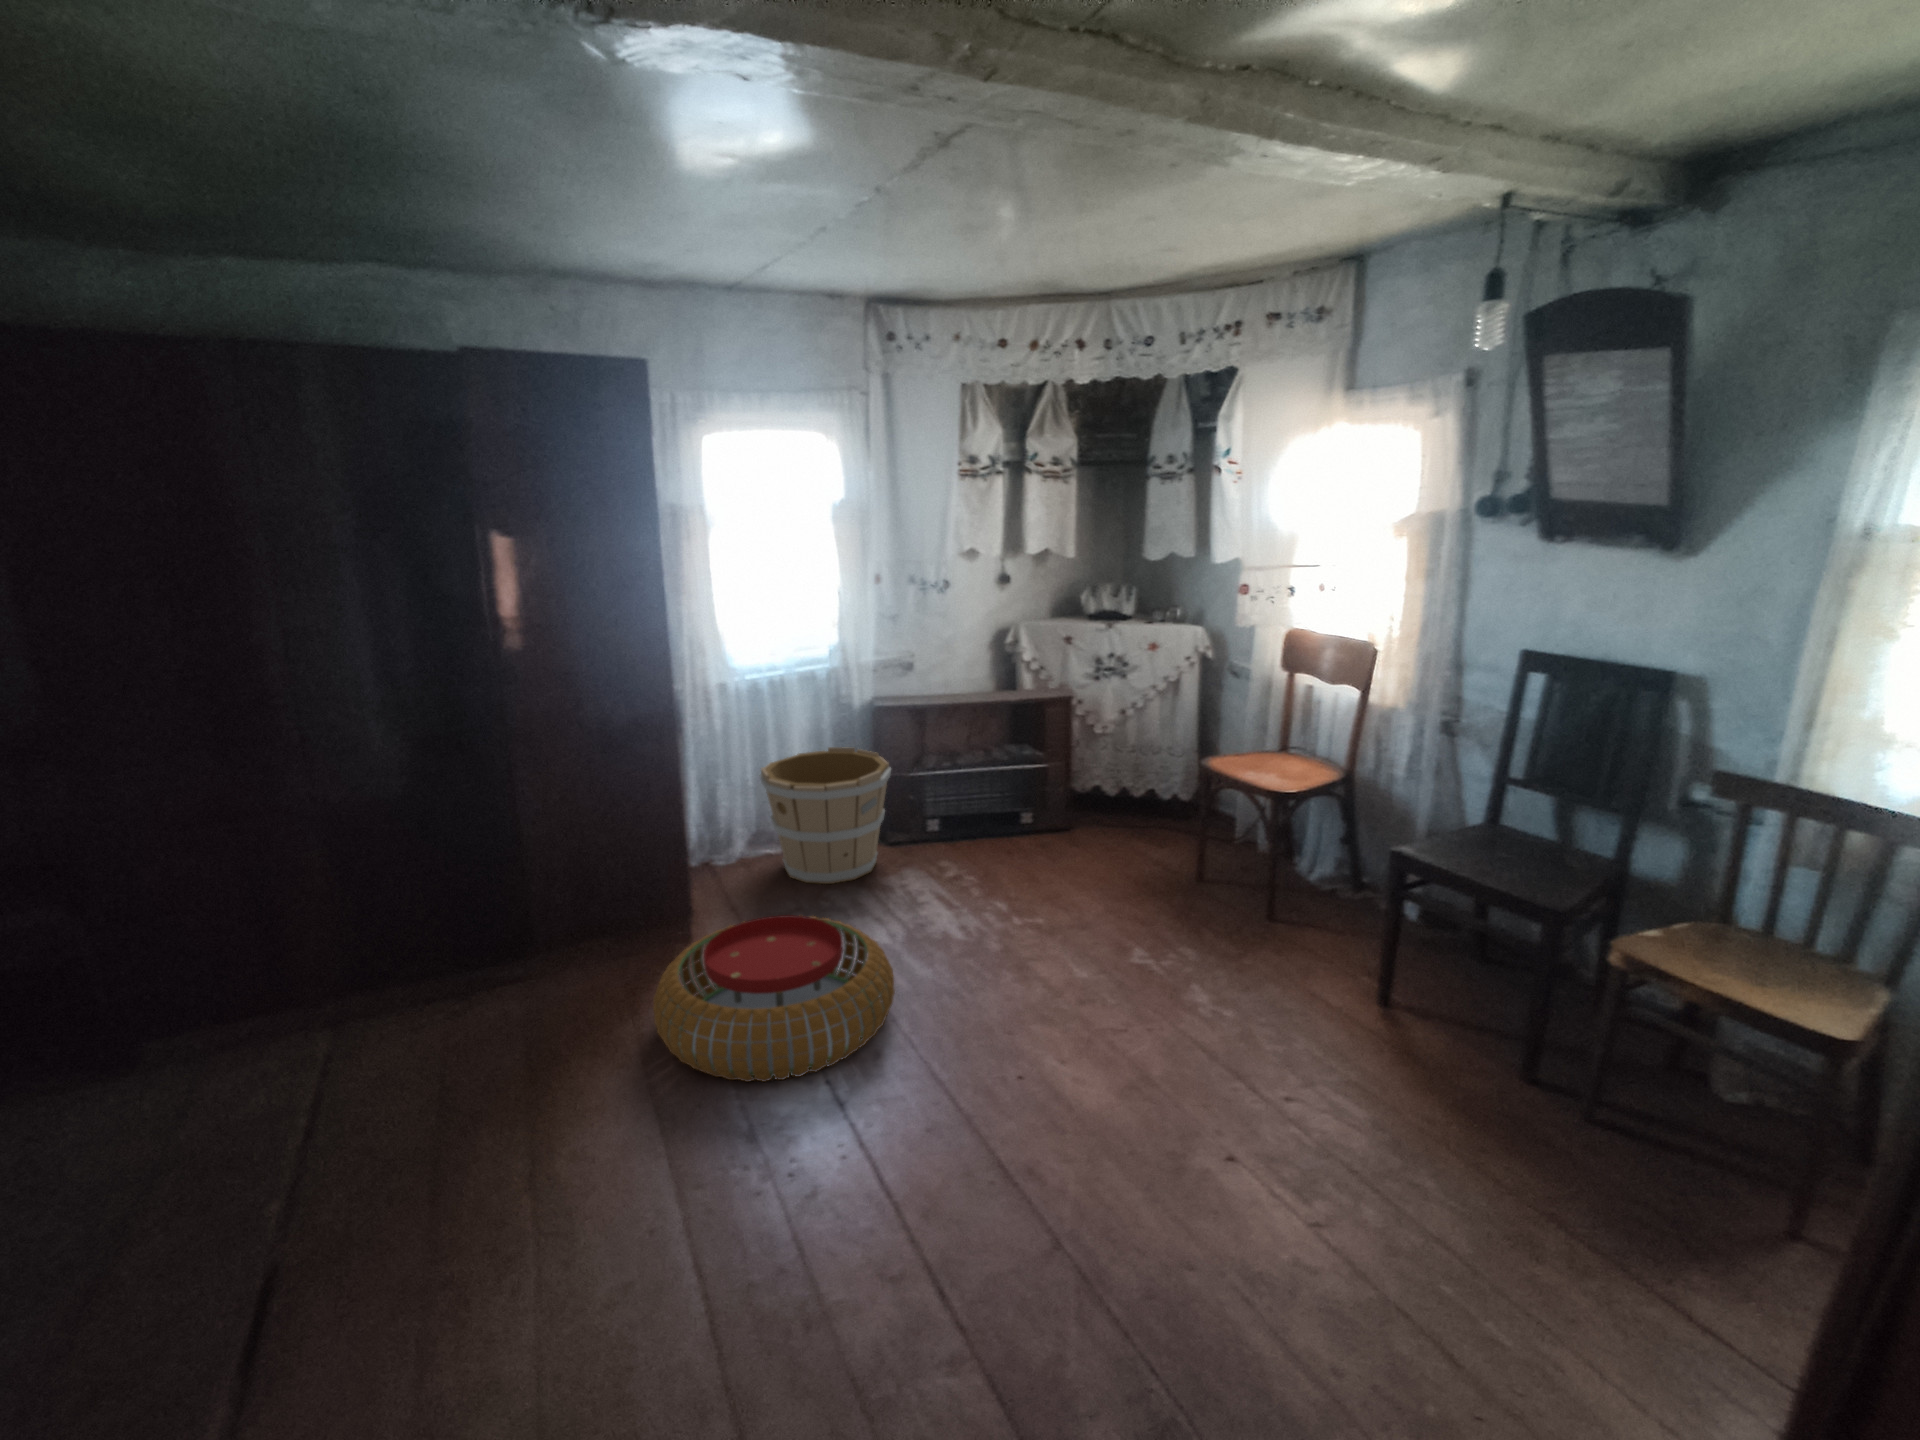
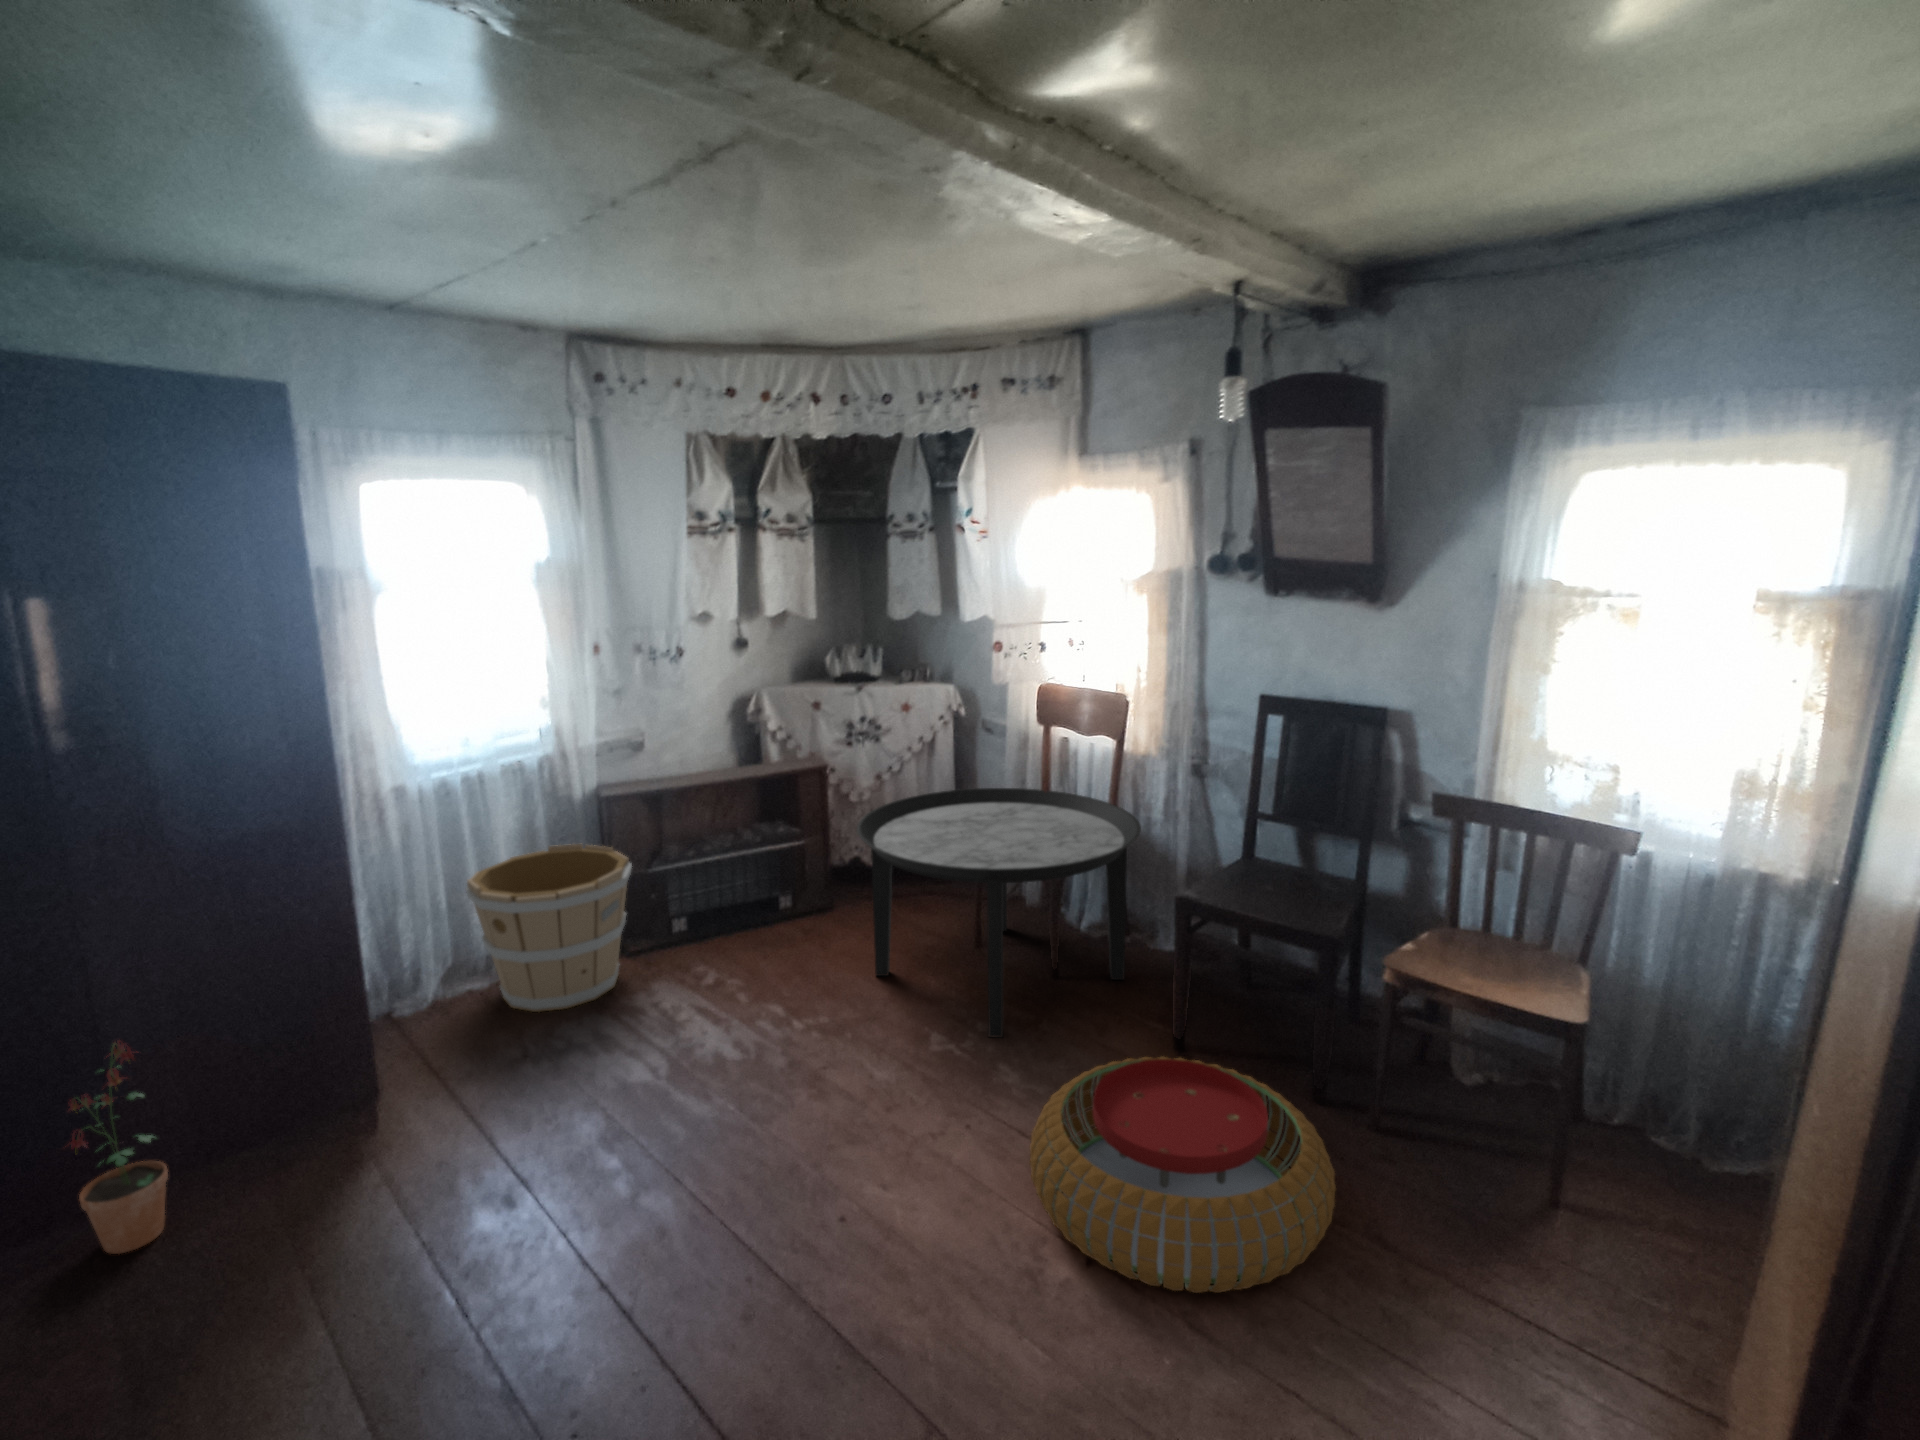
round table: none [1083,728,1372,965] -> present [857,788,1141,1037]
potted plant: none [470,856,536,1008] -> present [69,1041,168,1254]
pouf: present [653,915,895,1082] -> present [1030,1057,1336,1293]

